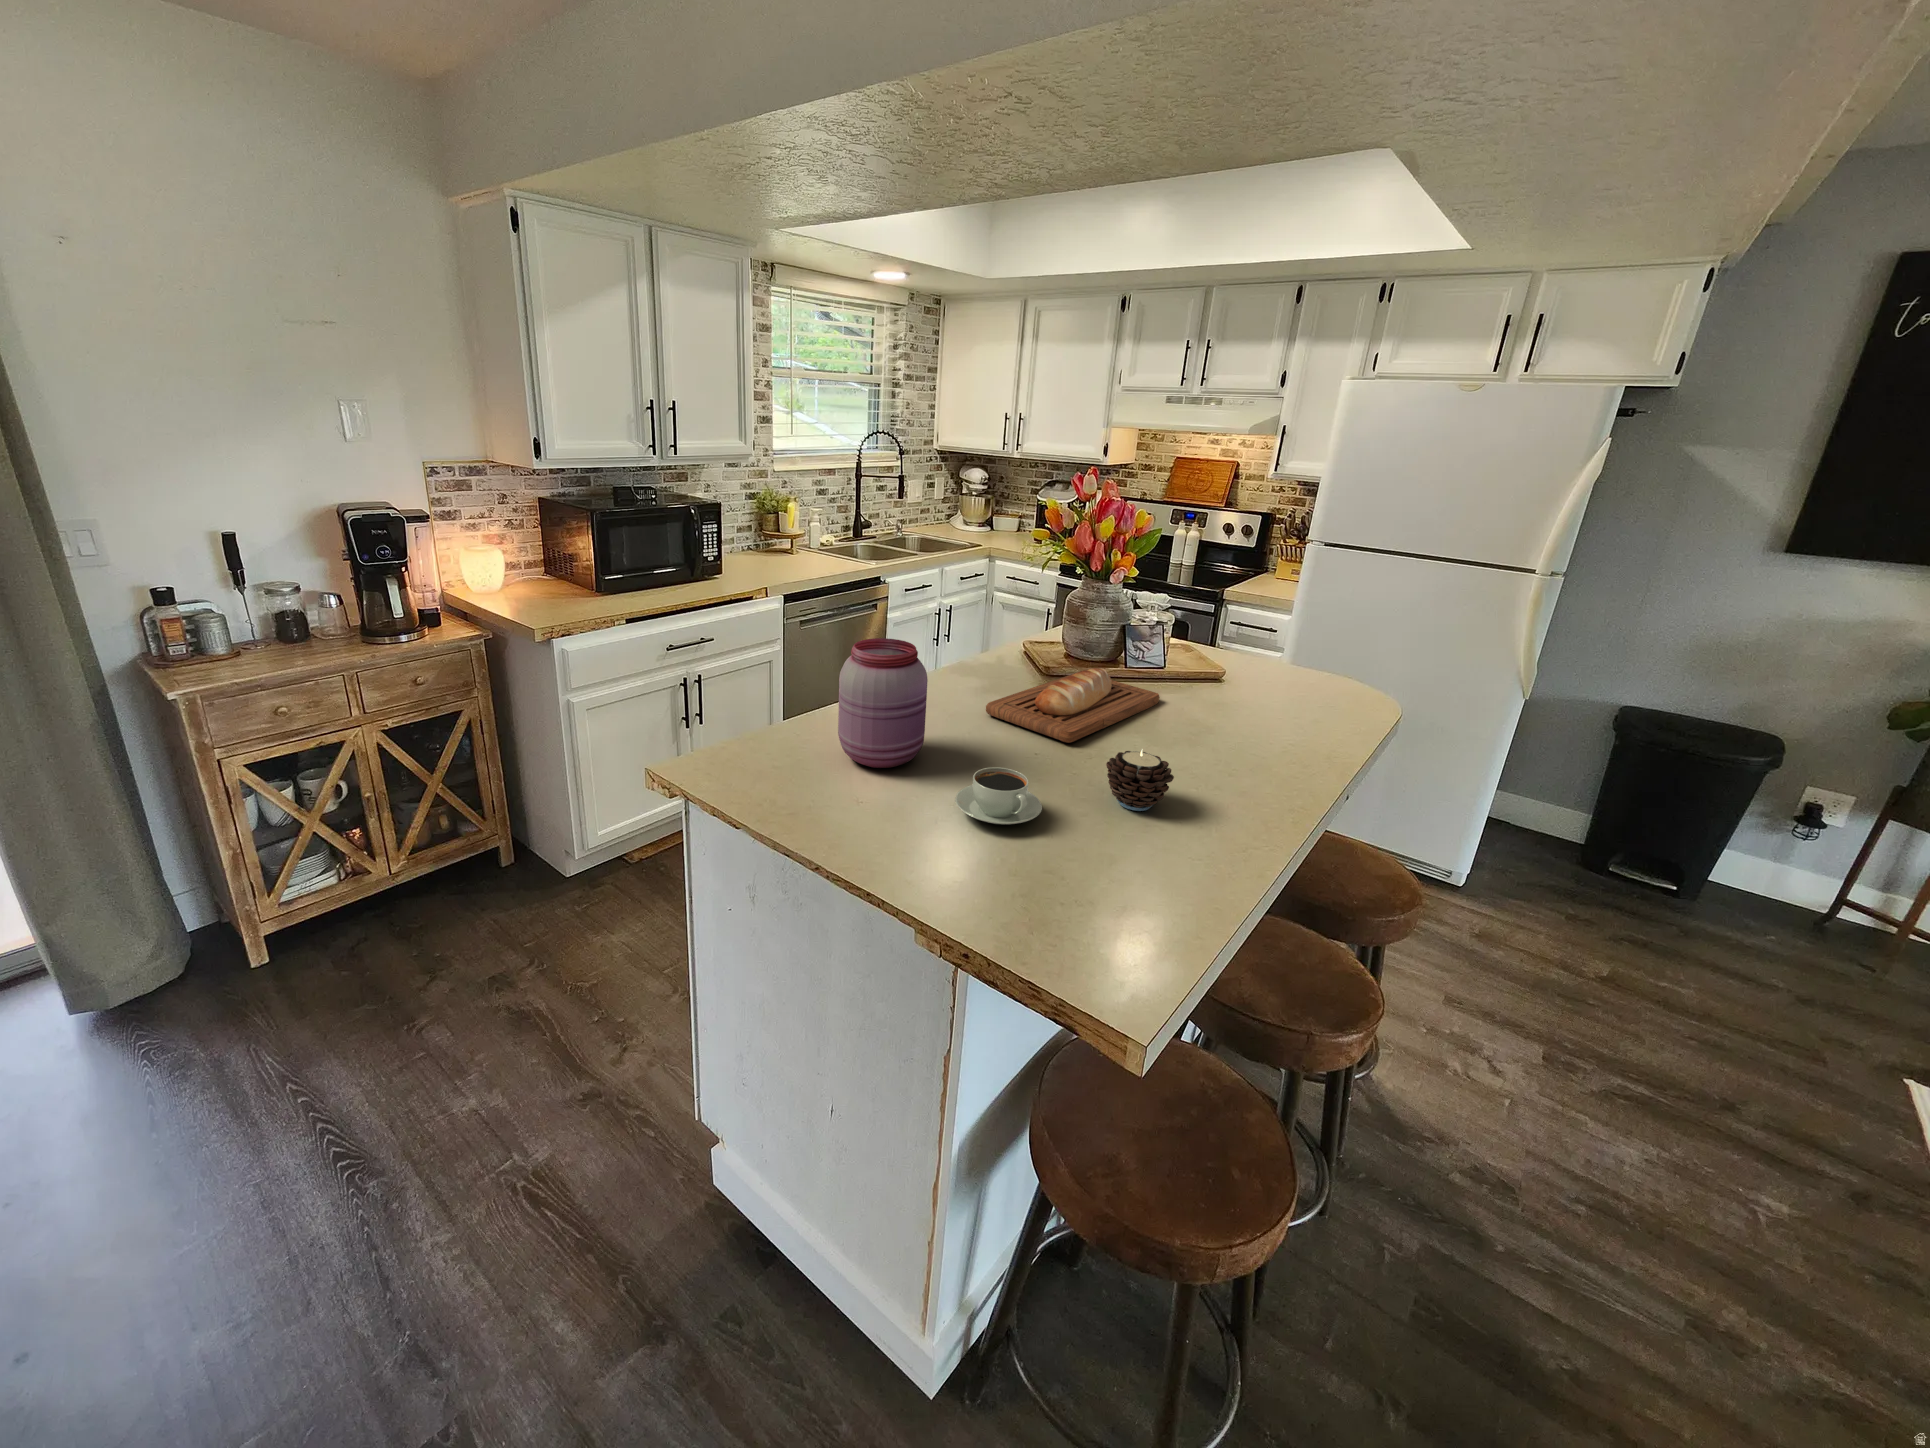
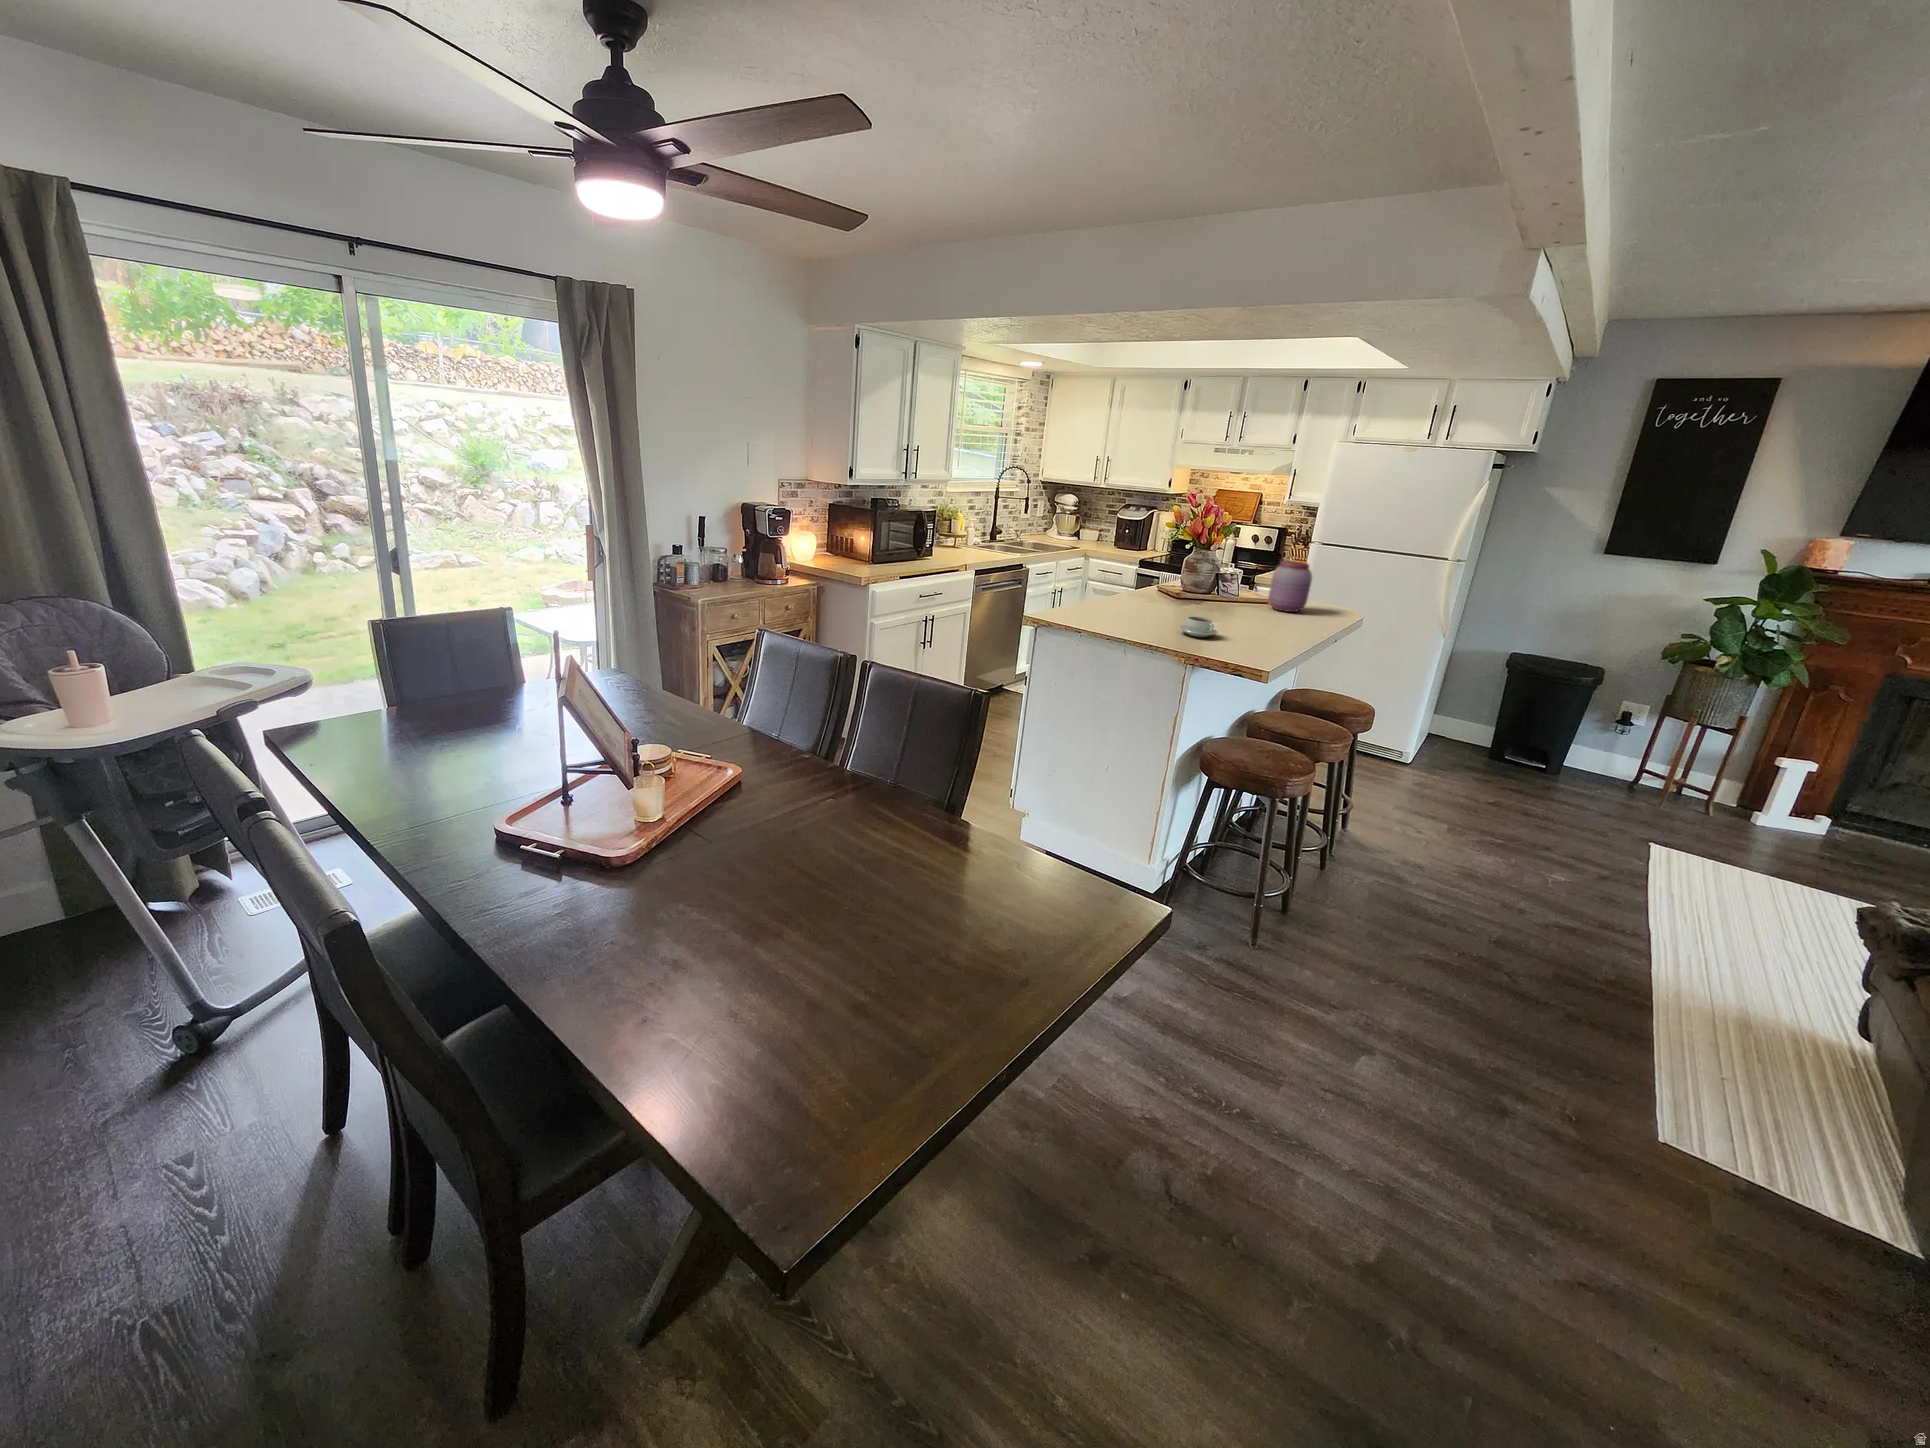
jar: present [838,638,928,768] -> present [1268,561,1312,612]
bread loaf: present [986,668,1160,743] -> none [1166,592,1248,618]
candle: present [1106,749,1174,811] -> none [1241,609,1272,636]

